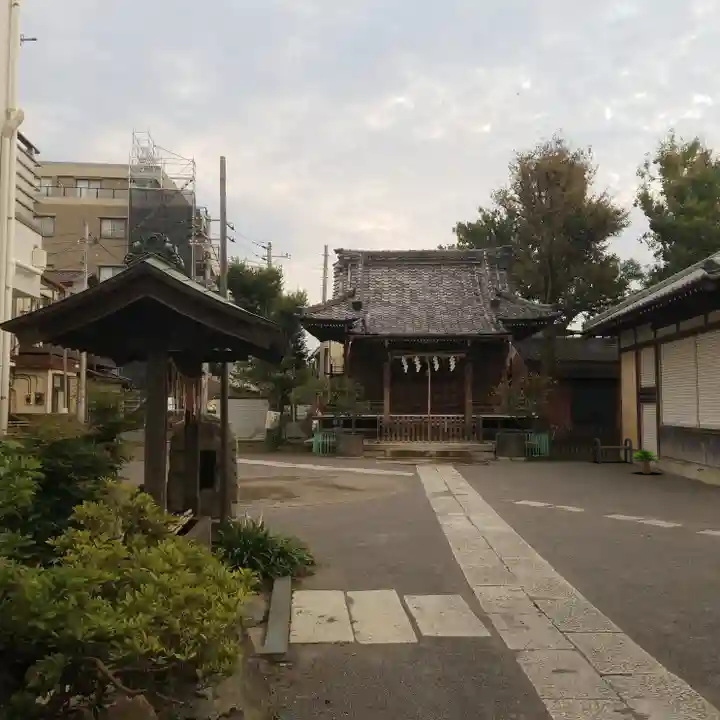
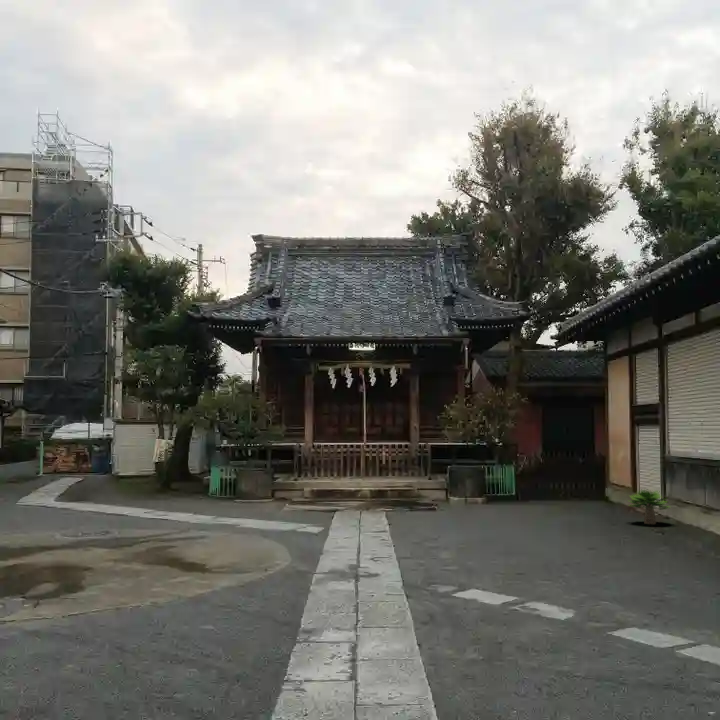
bench: present [593,438,633,464] -> none [574,473,627,508]

